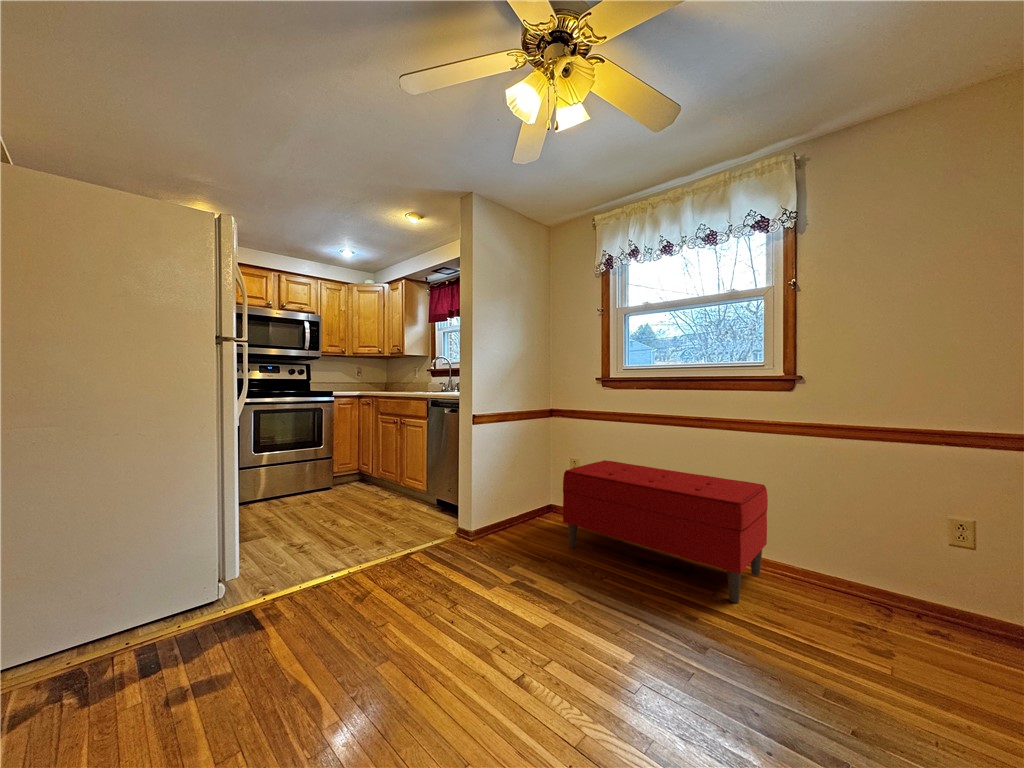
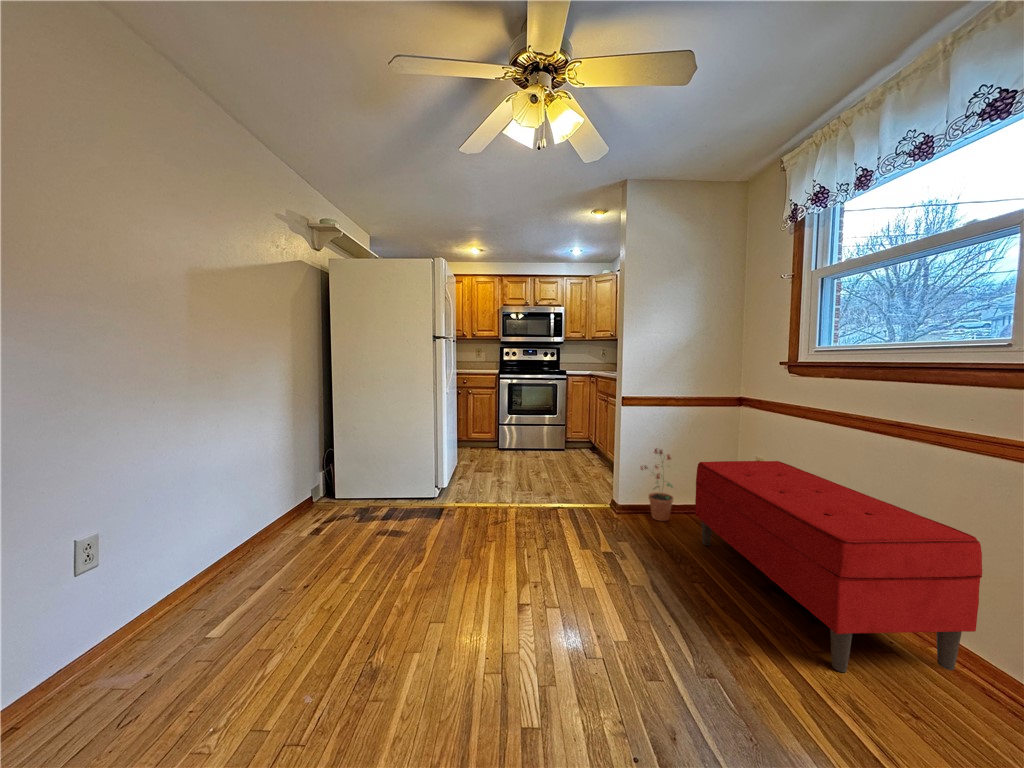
potted plant: none [494,465,532,539] -> present [641,448,673,521]

